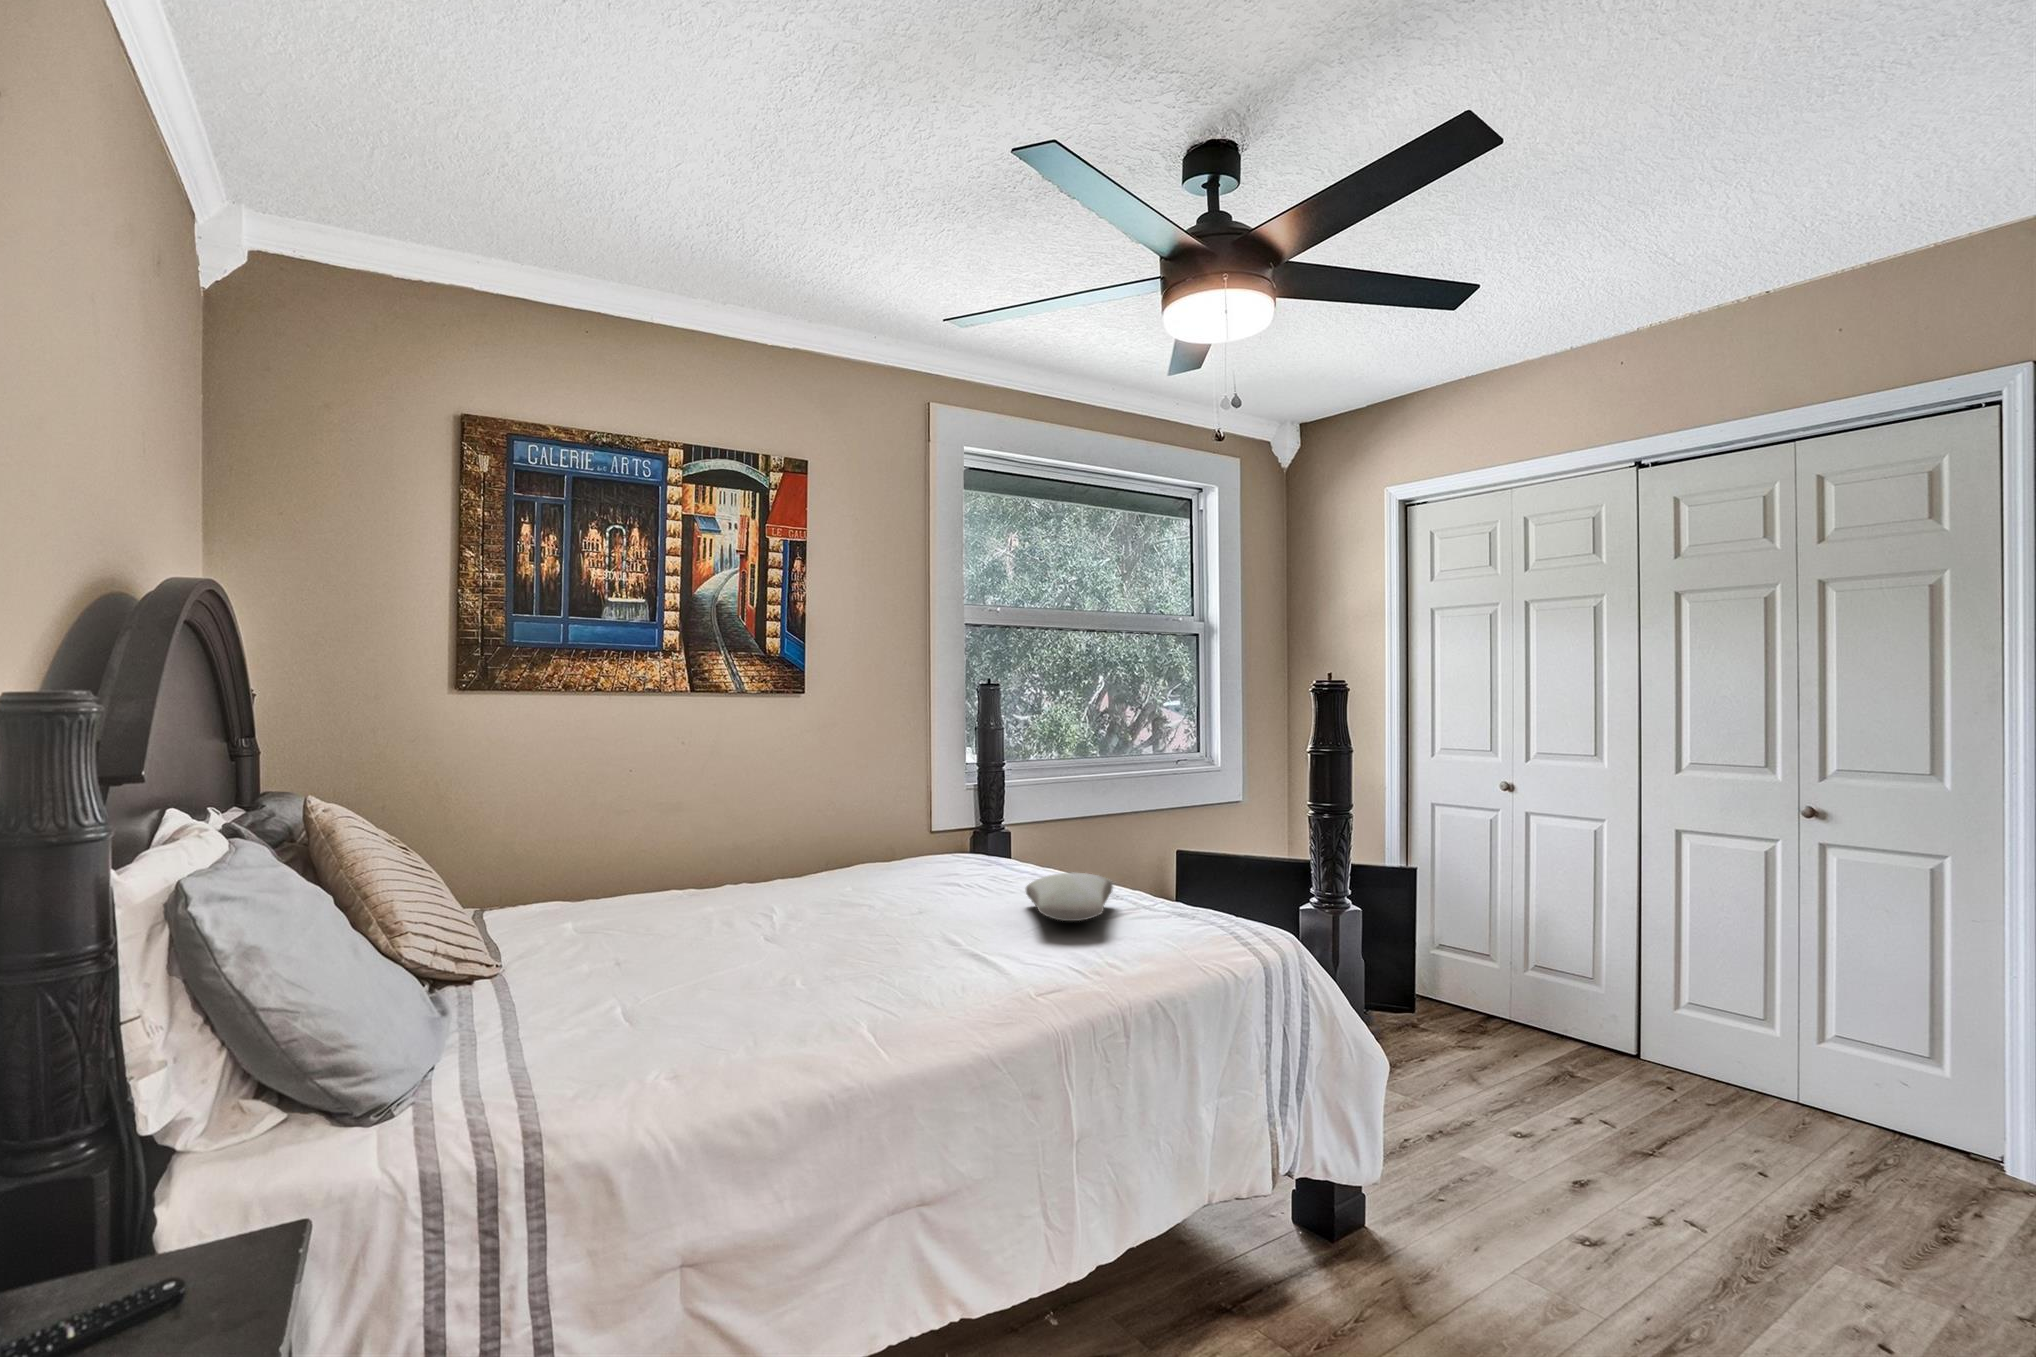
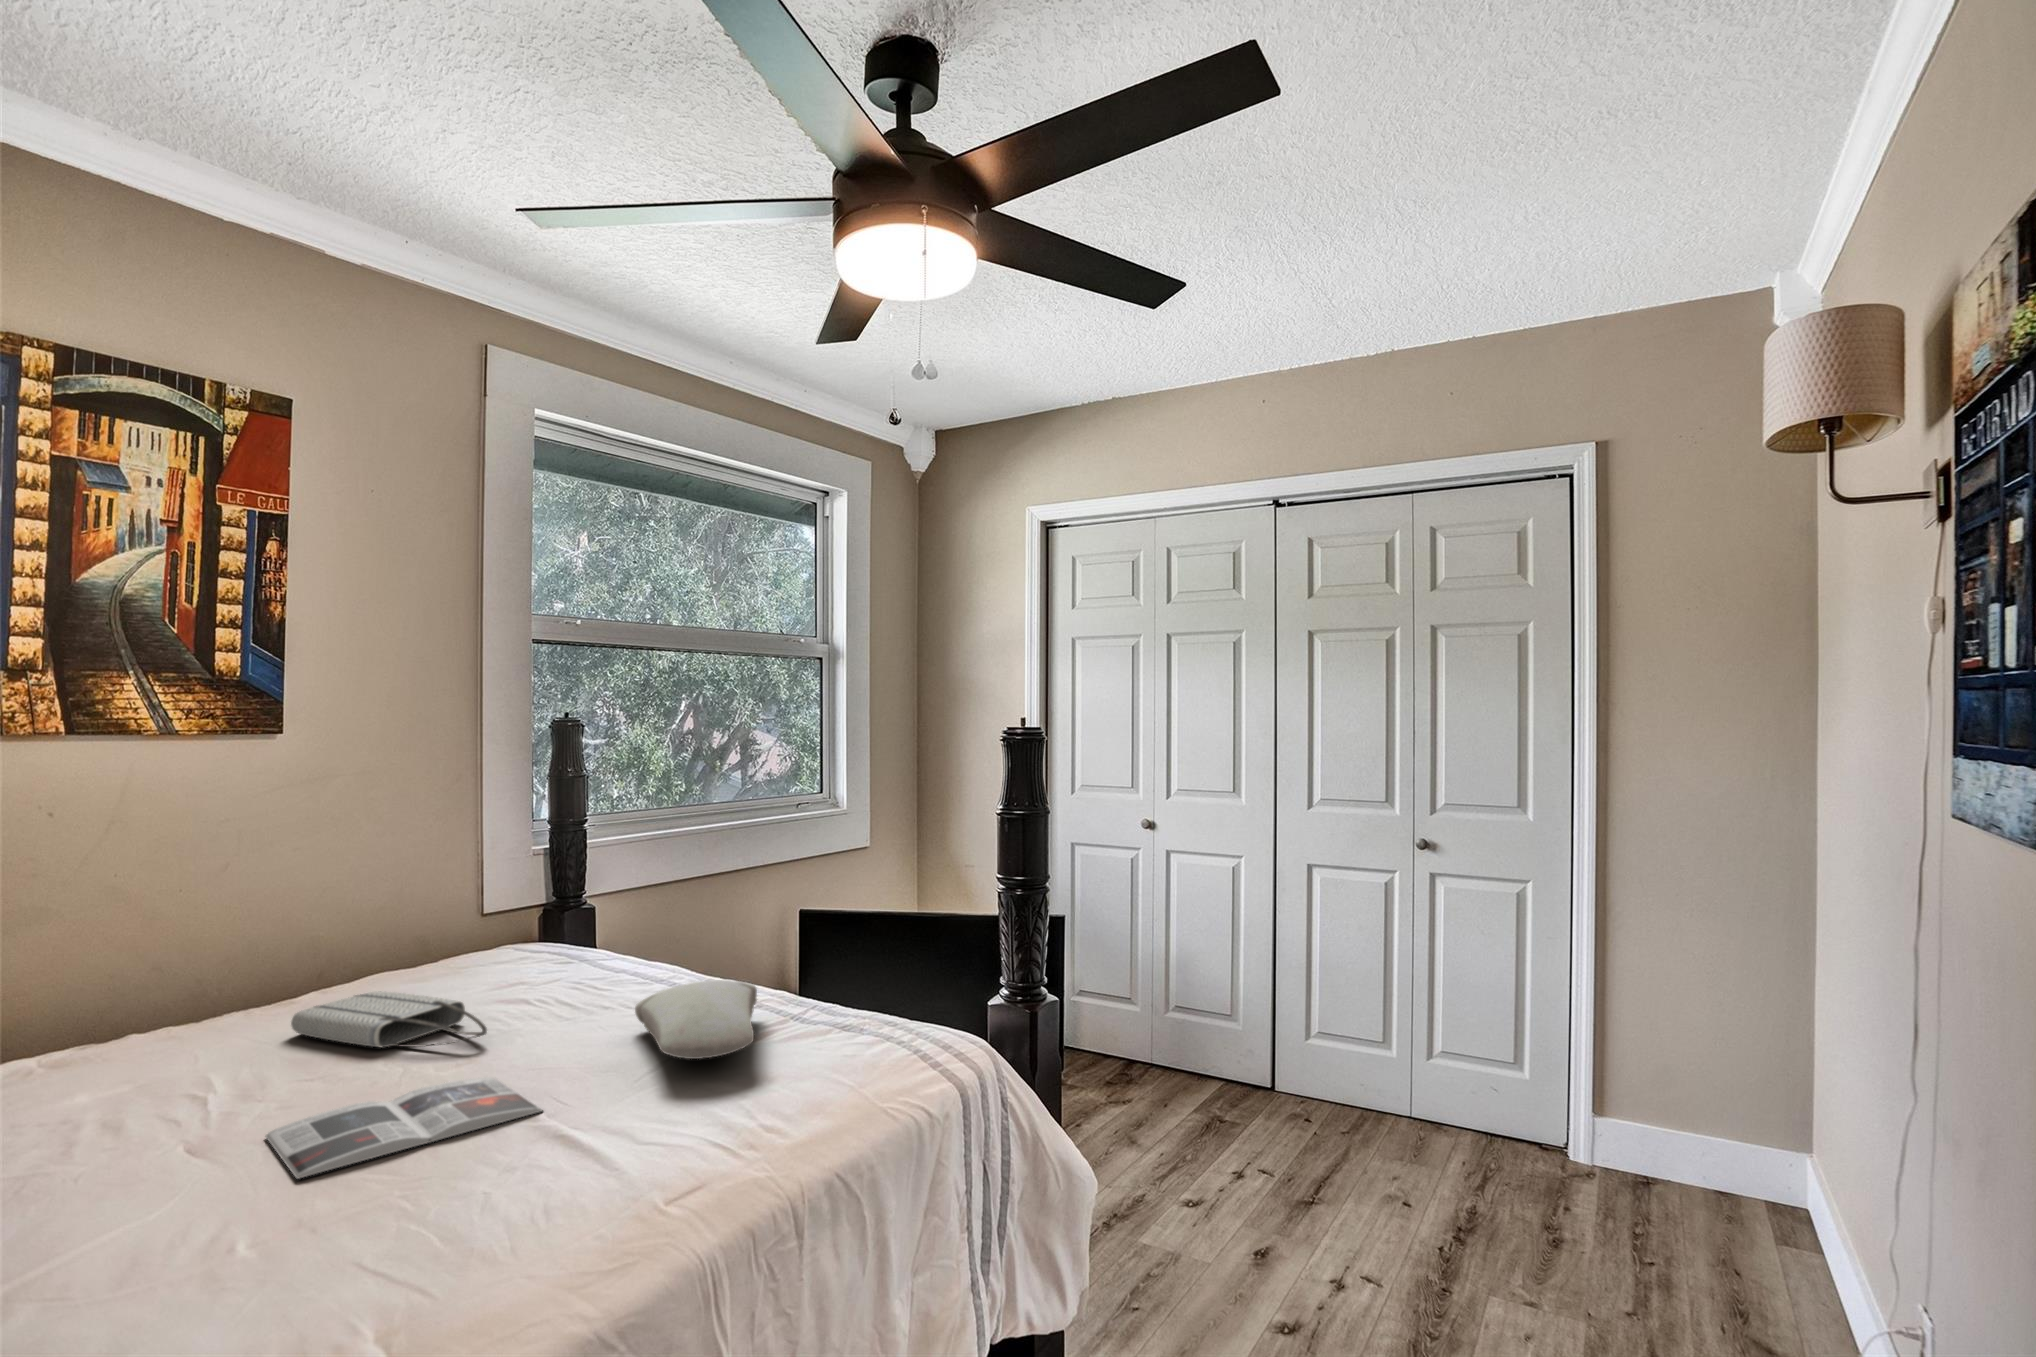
tote bag: none [815,867,930,900] -> present [291,991,487,1047]
magazine: none [805,918,963,954] -> present [266,1077,543,1179]

